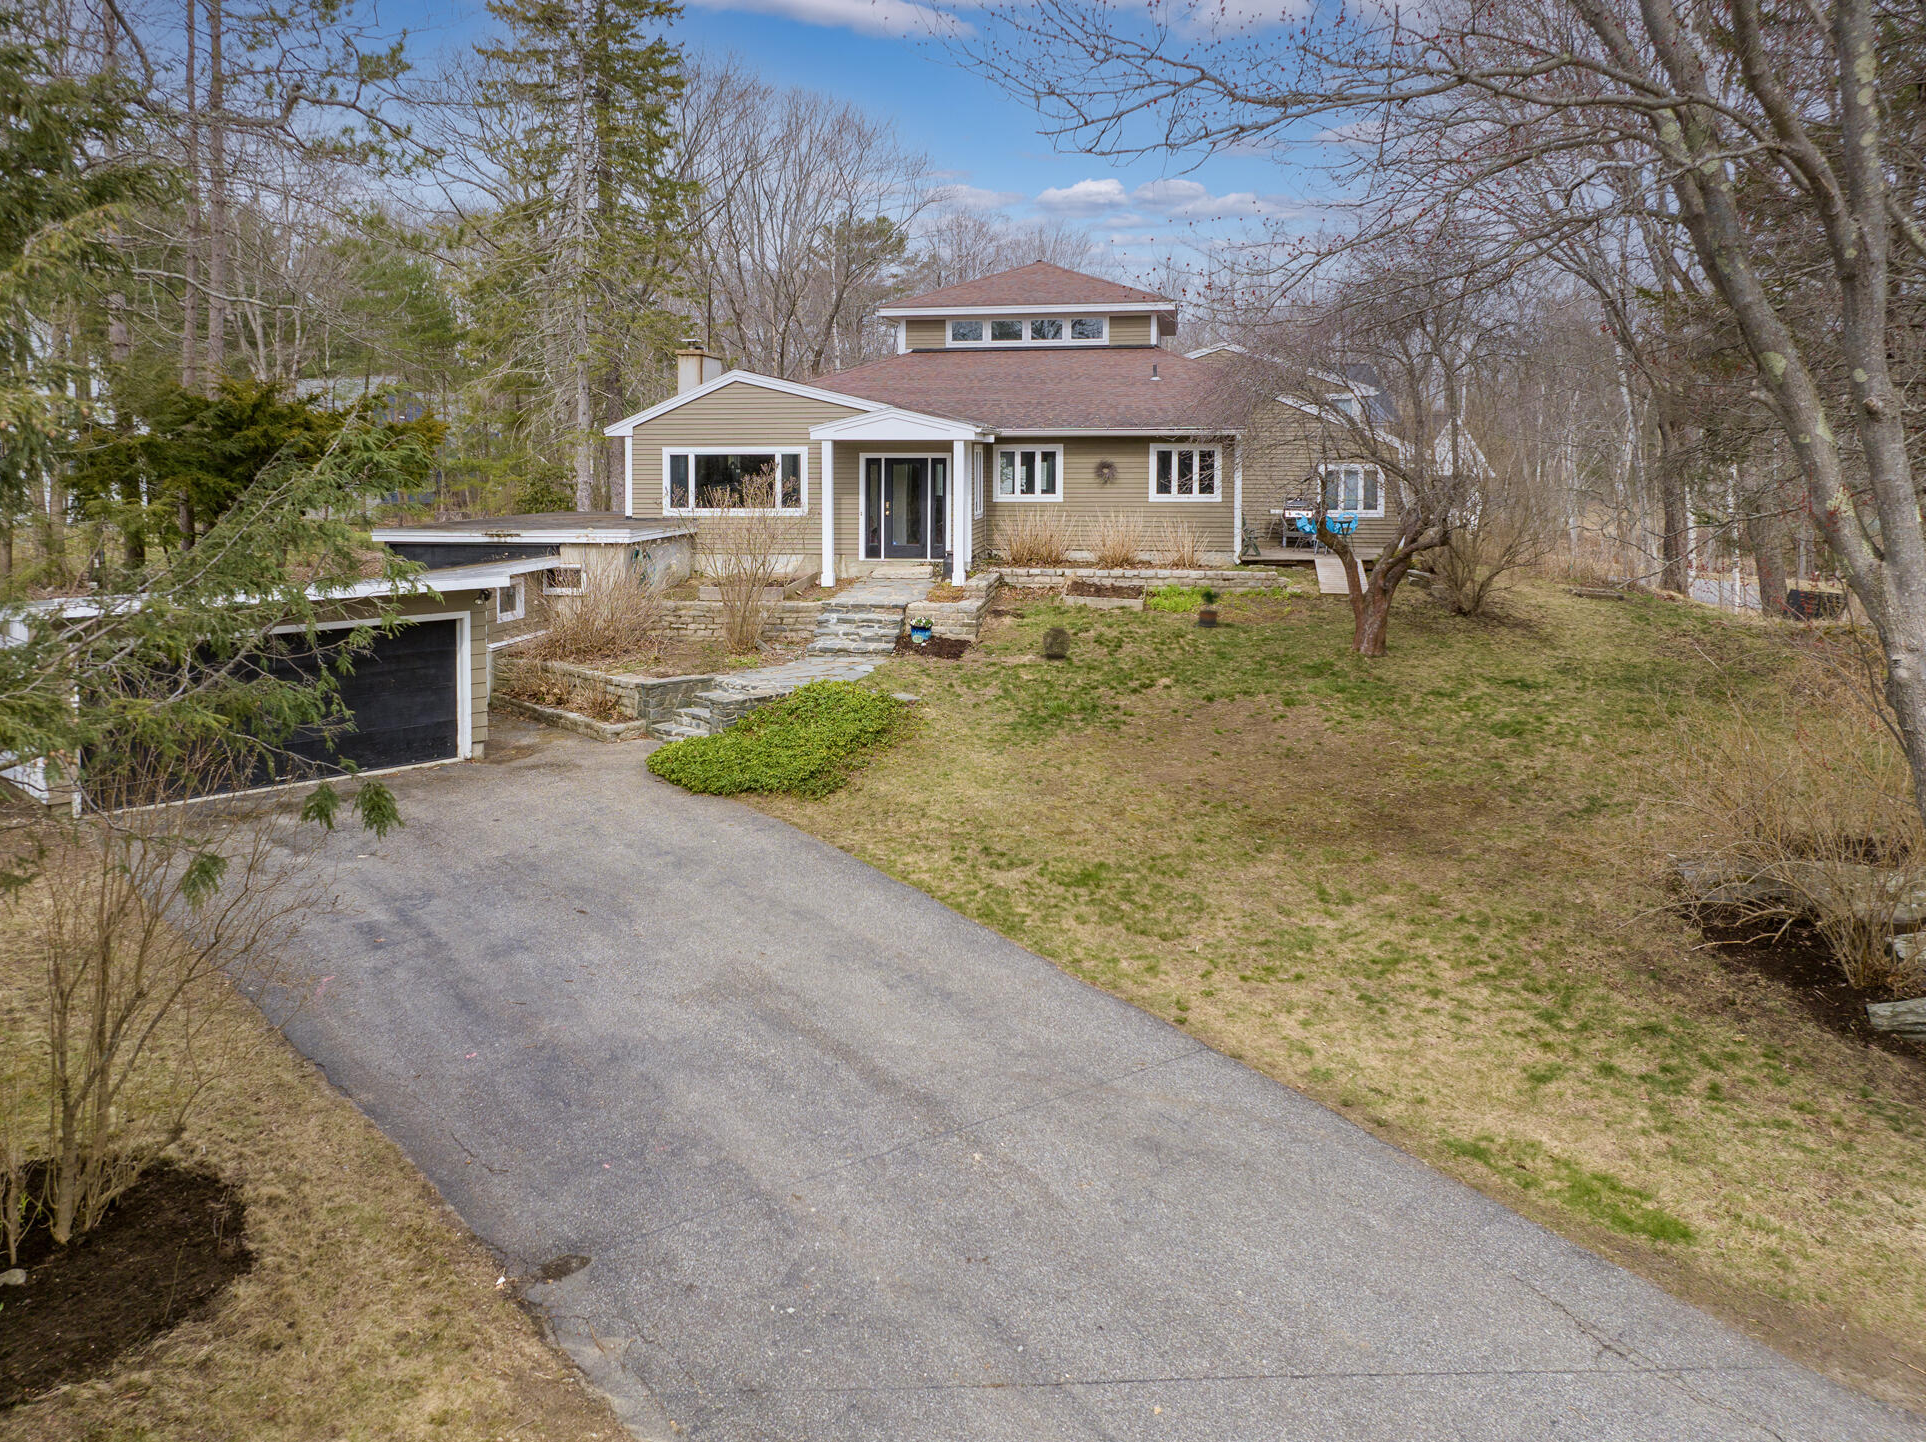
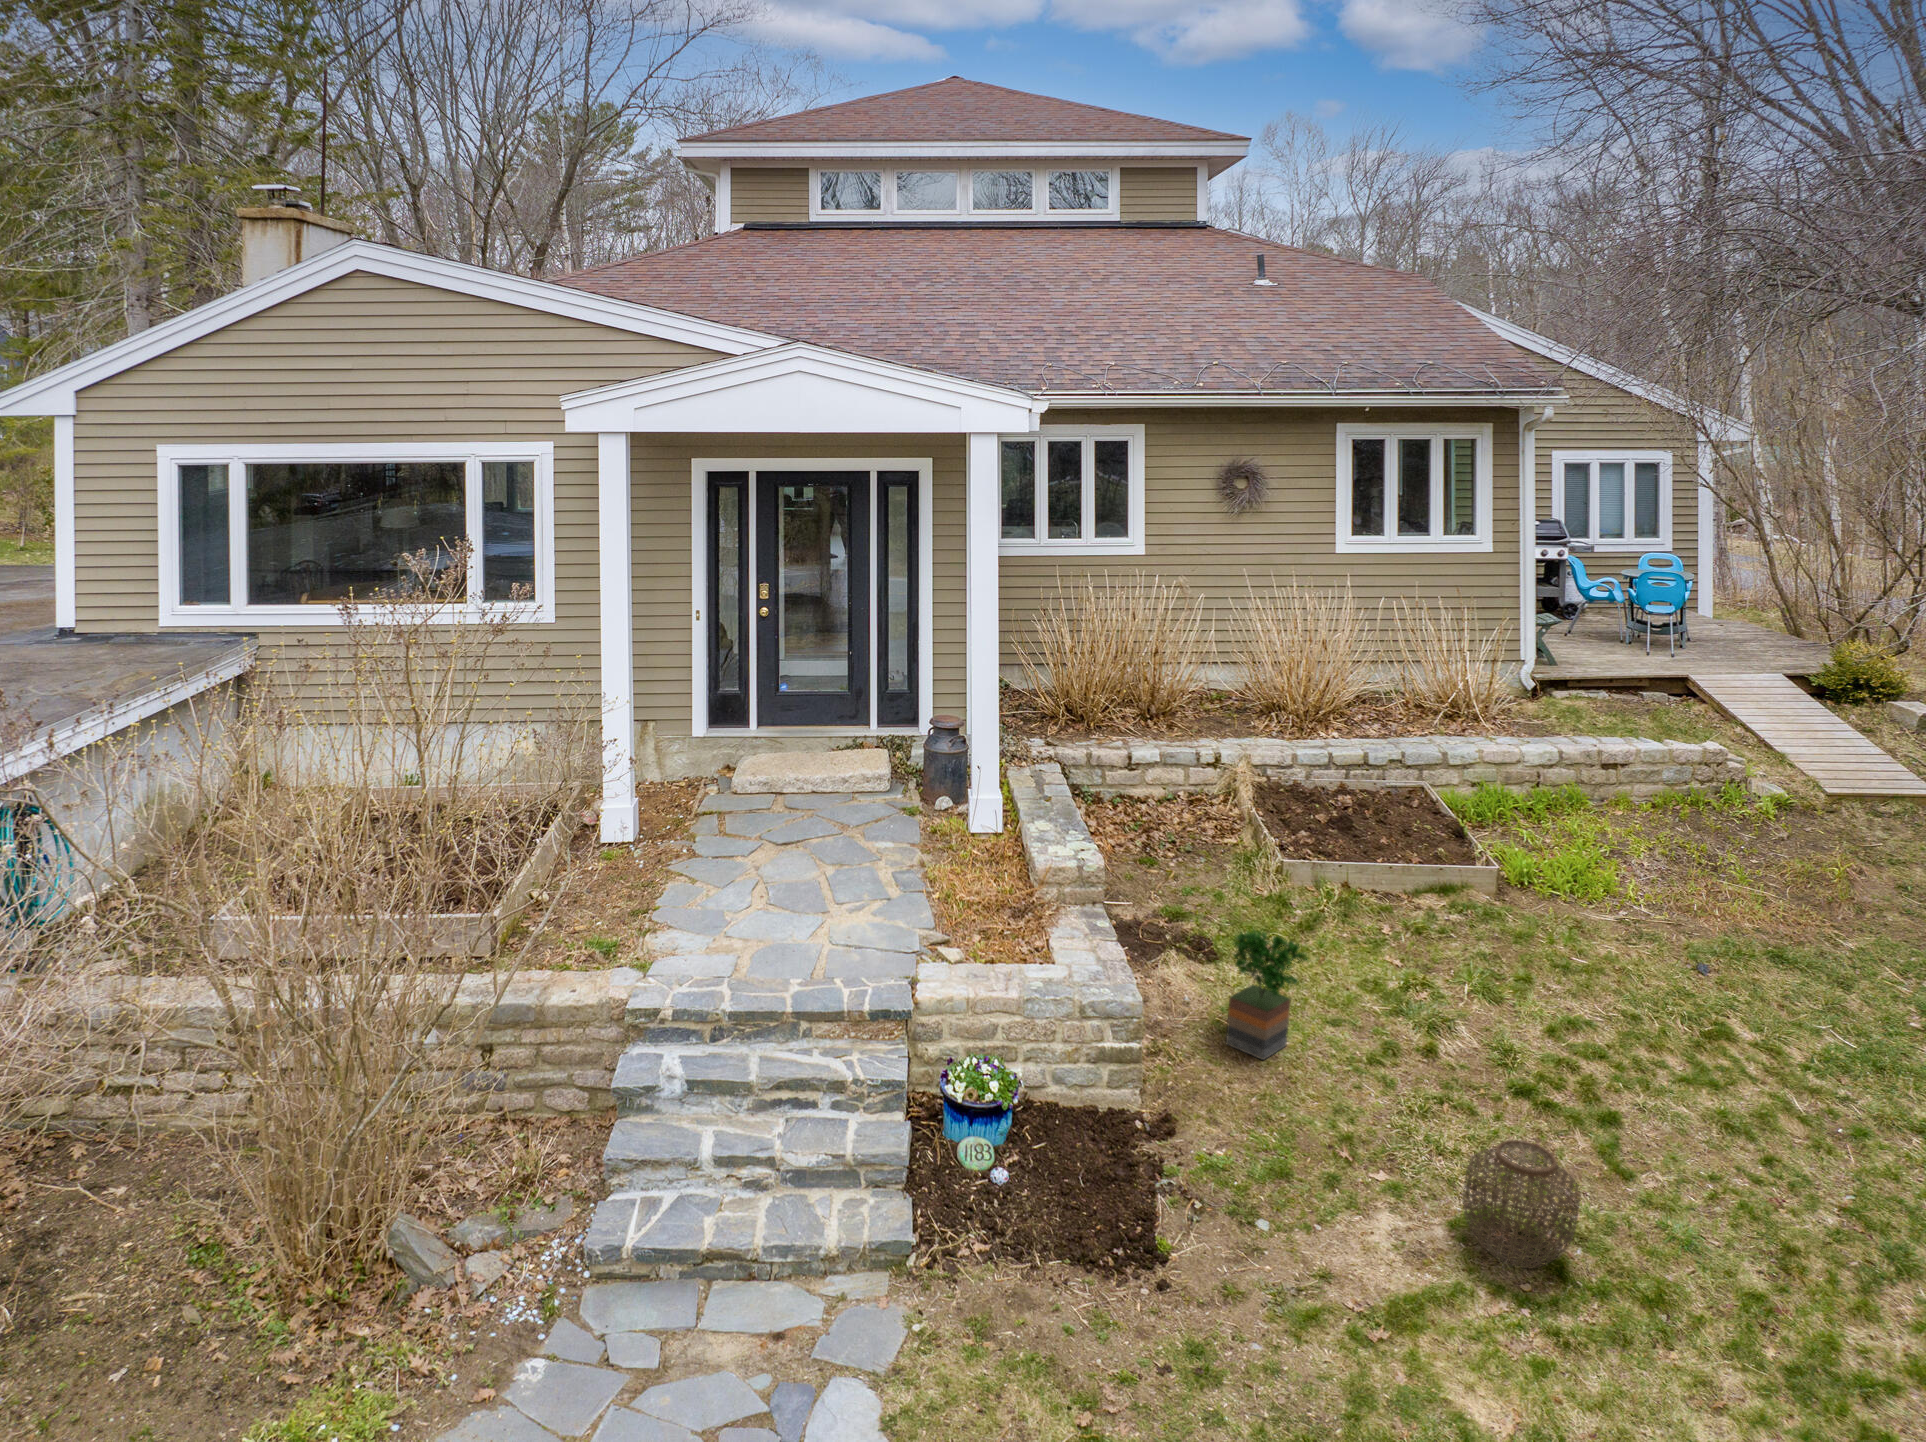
potted tree: present [1198,591,1220,627] -> present [1226,931,1308,1060]

